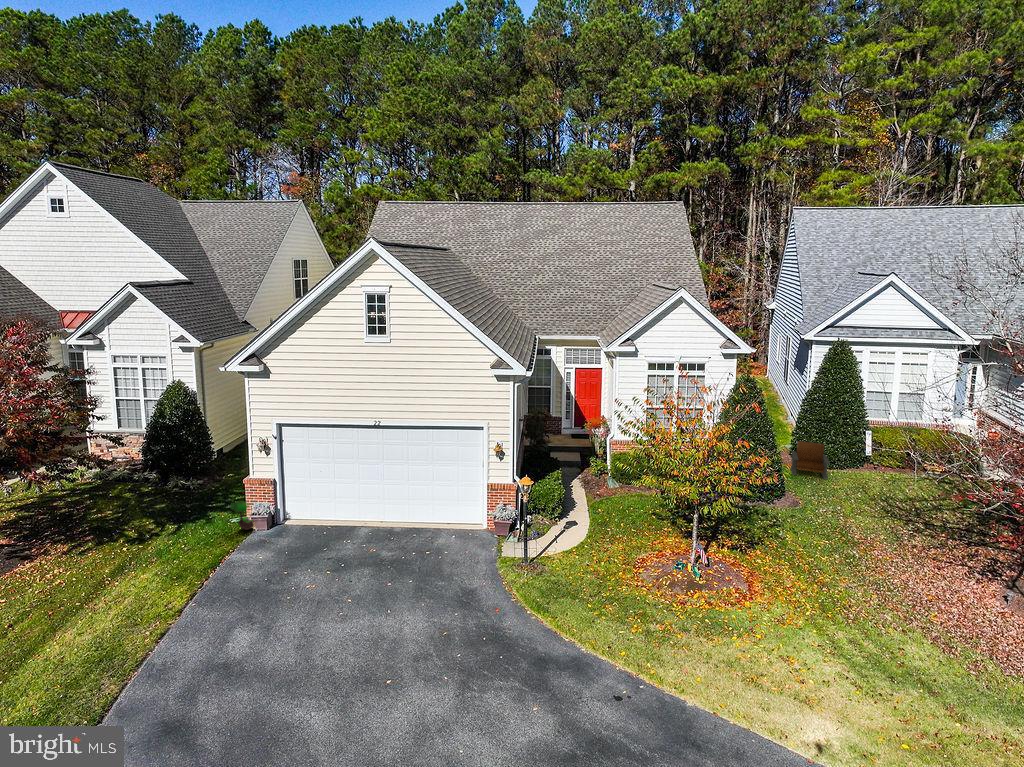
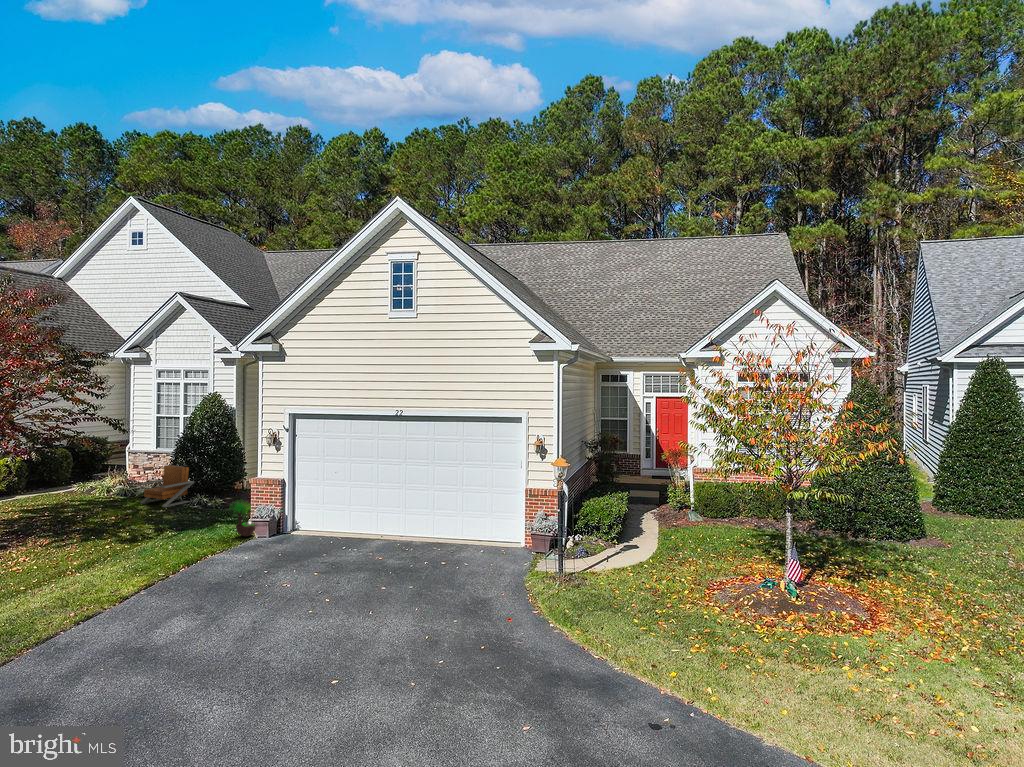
lounge chair: present [791,441,830,479] -> present [140,465,194,507]

